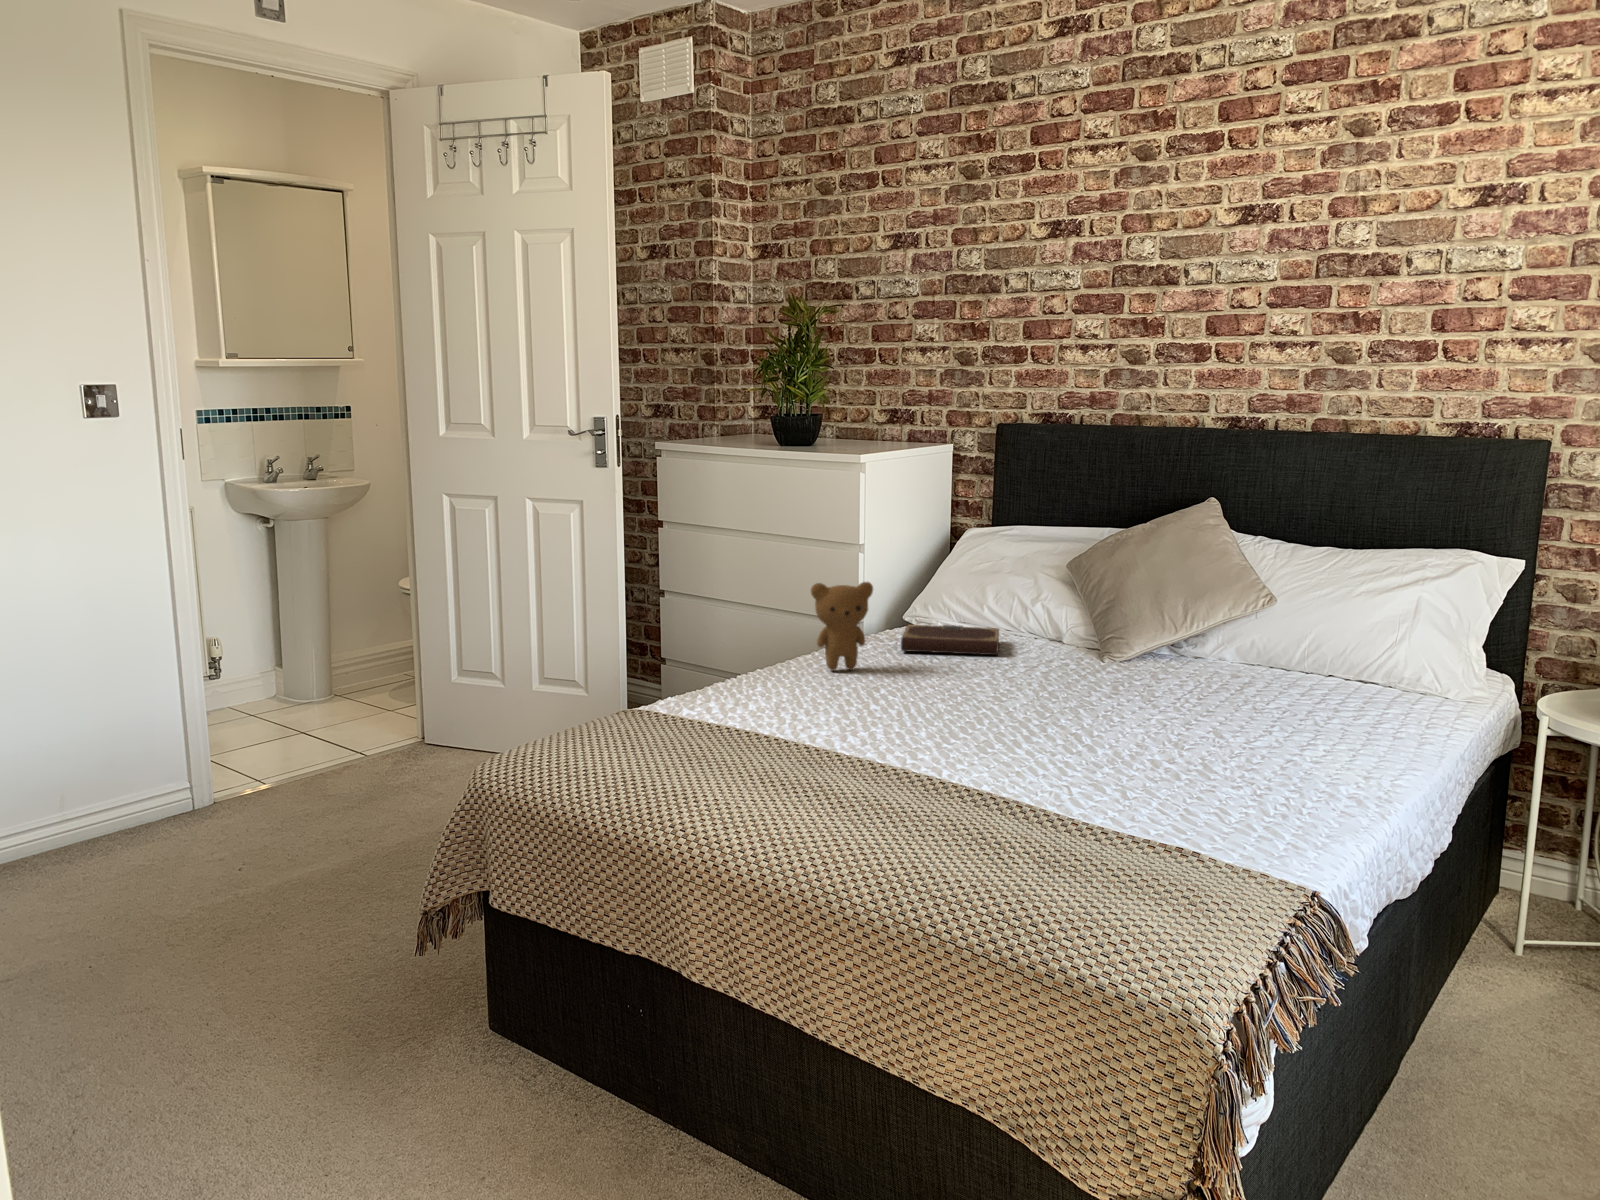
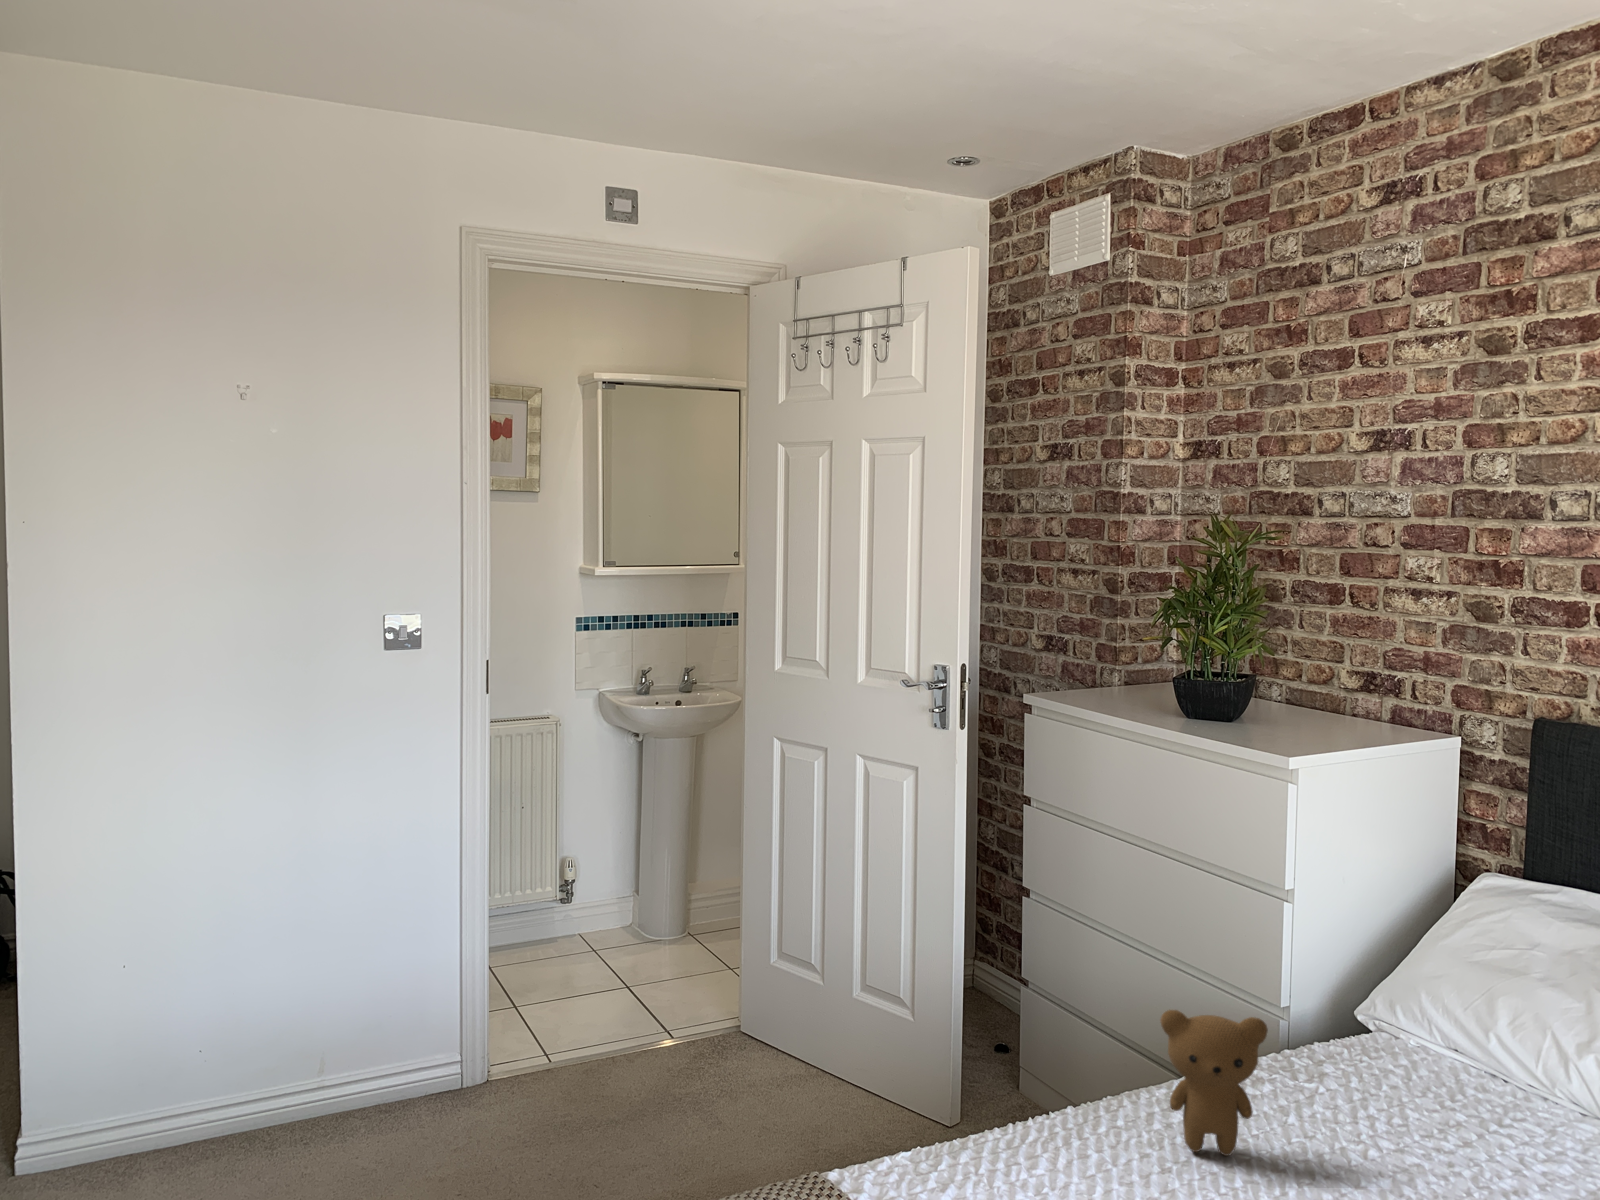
notebook: present [901,625,999,655] -> none [1325,1058,1513,1165]

